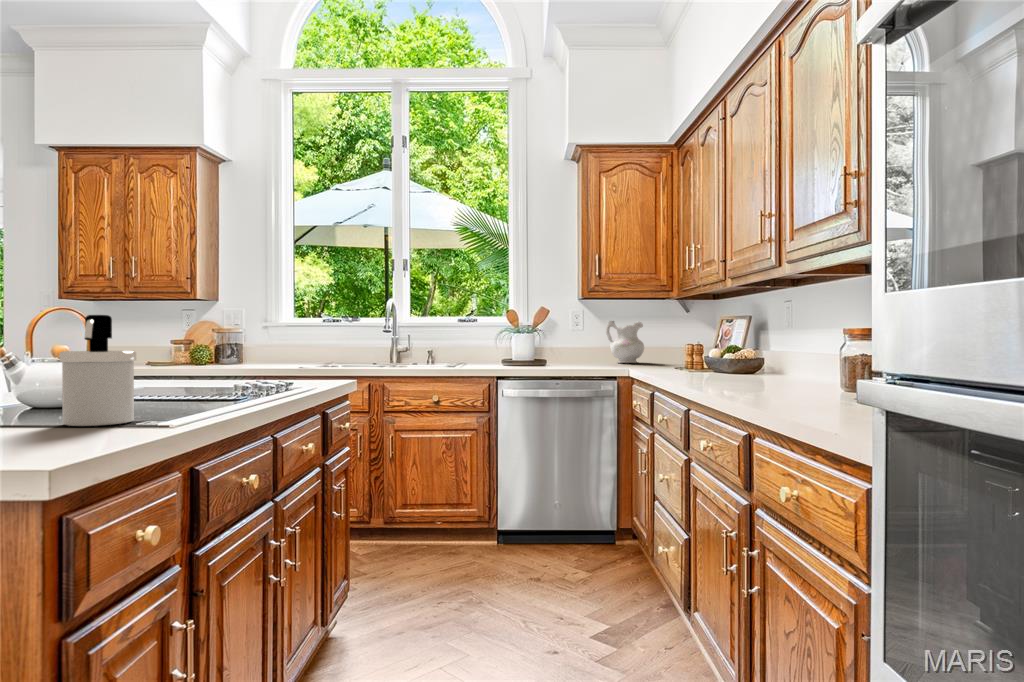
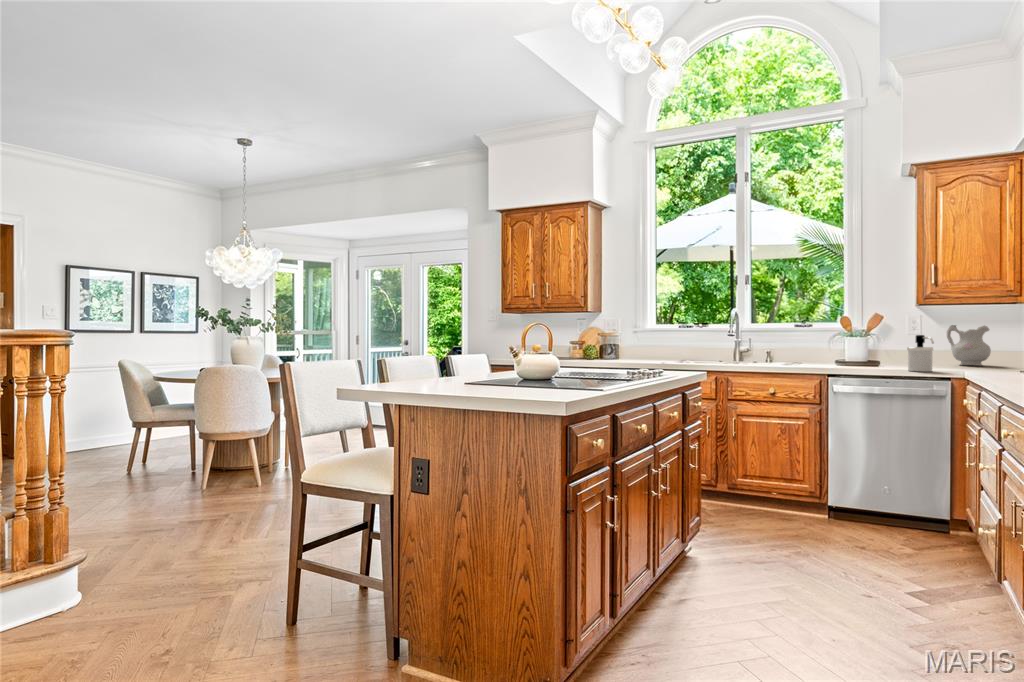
soap dispenser: present [59,315,136,426] -> present [907,335,934,372]

